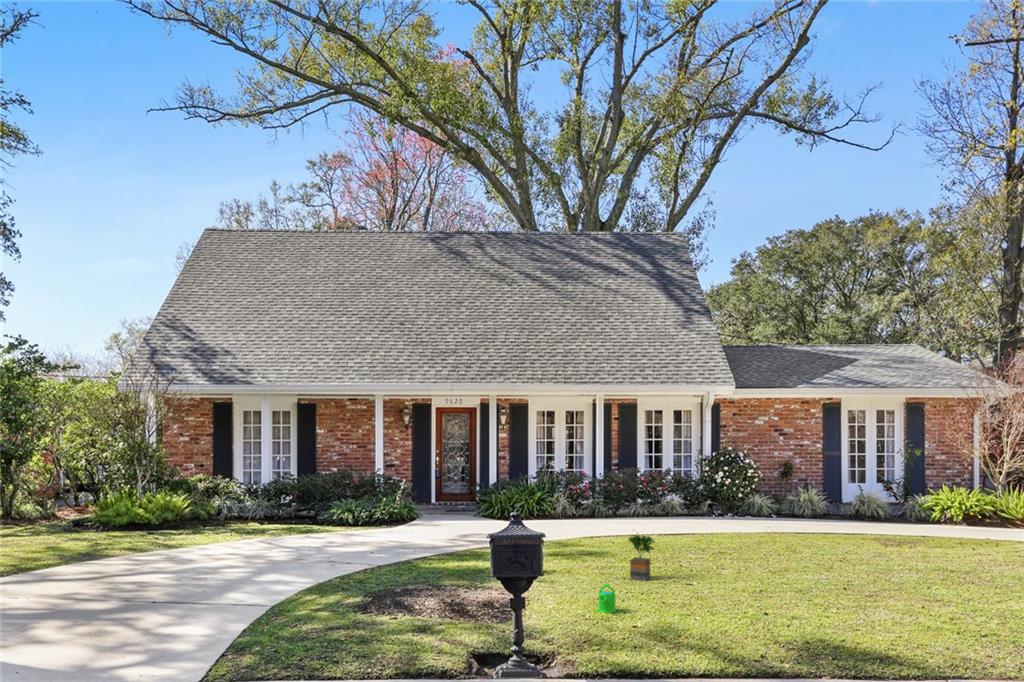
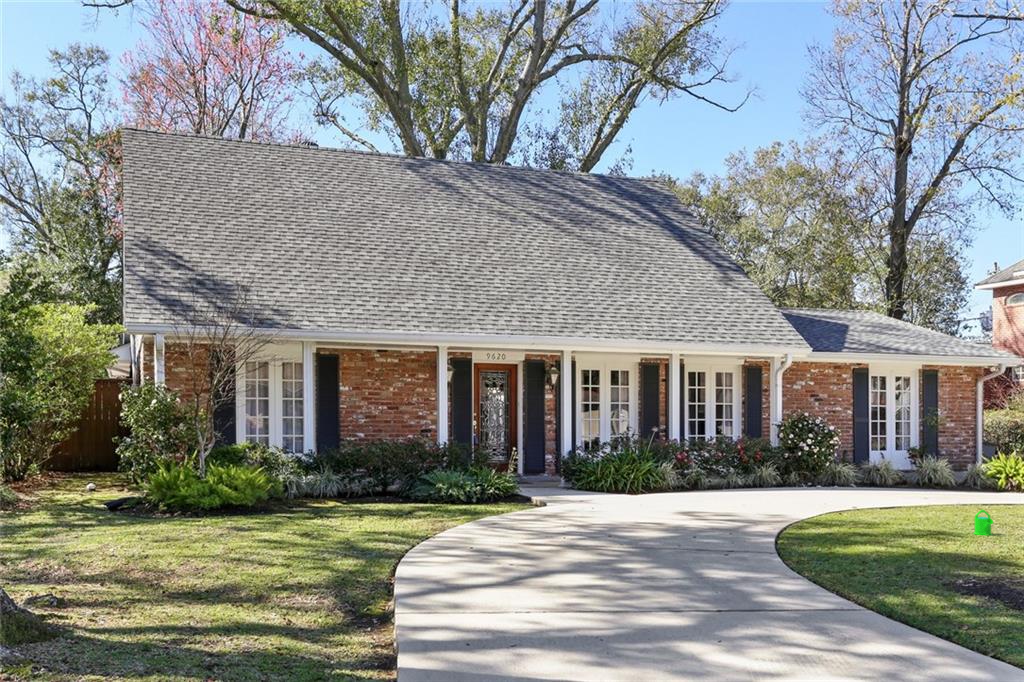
potted tree: present [629,535,655,581] -> none [904,475,937,519]

